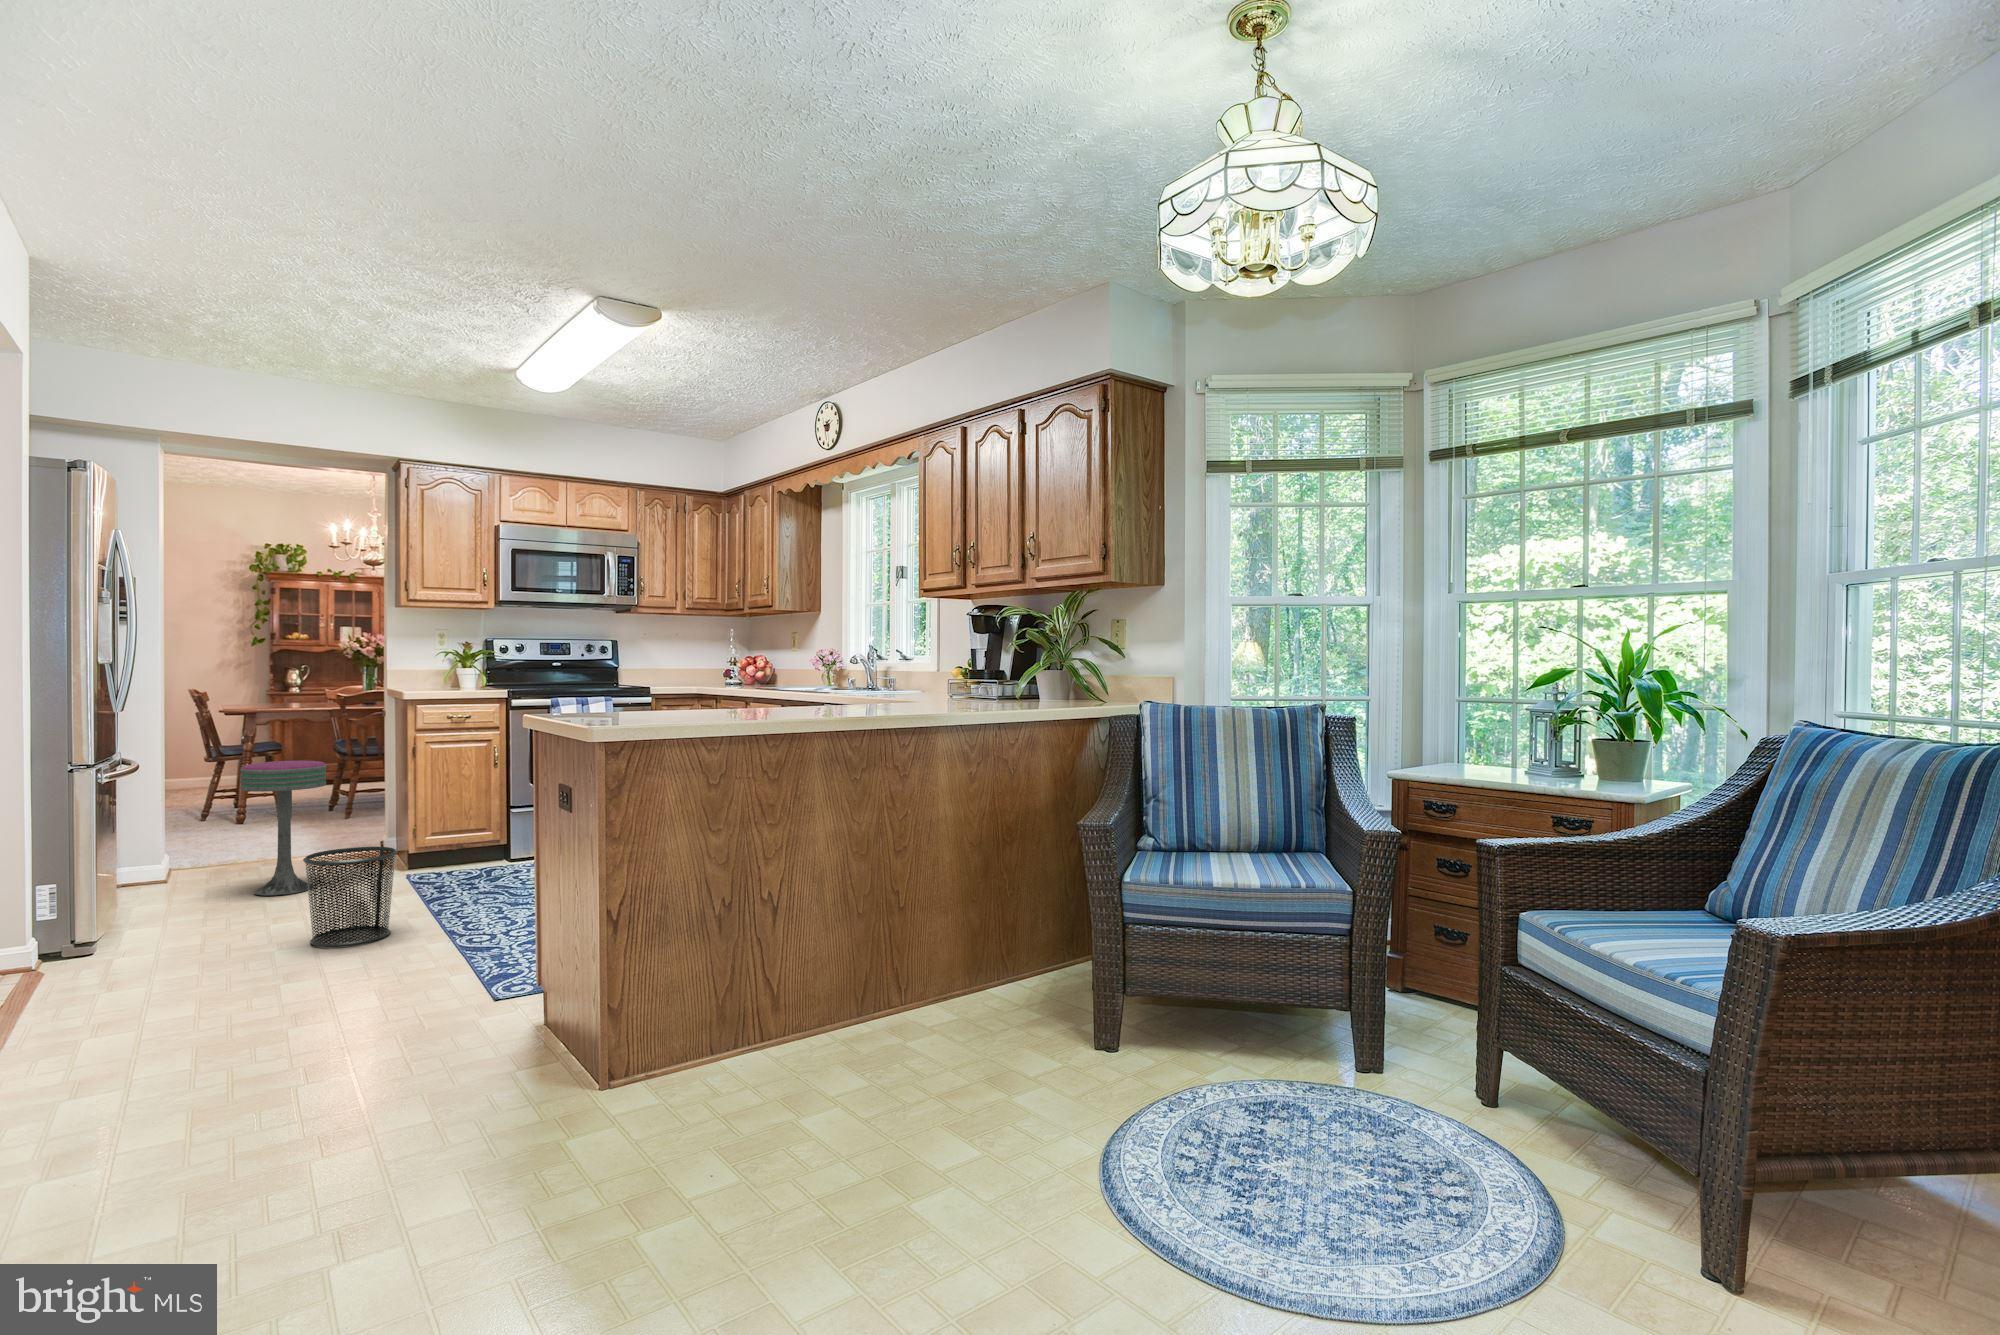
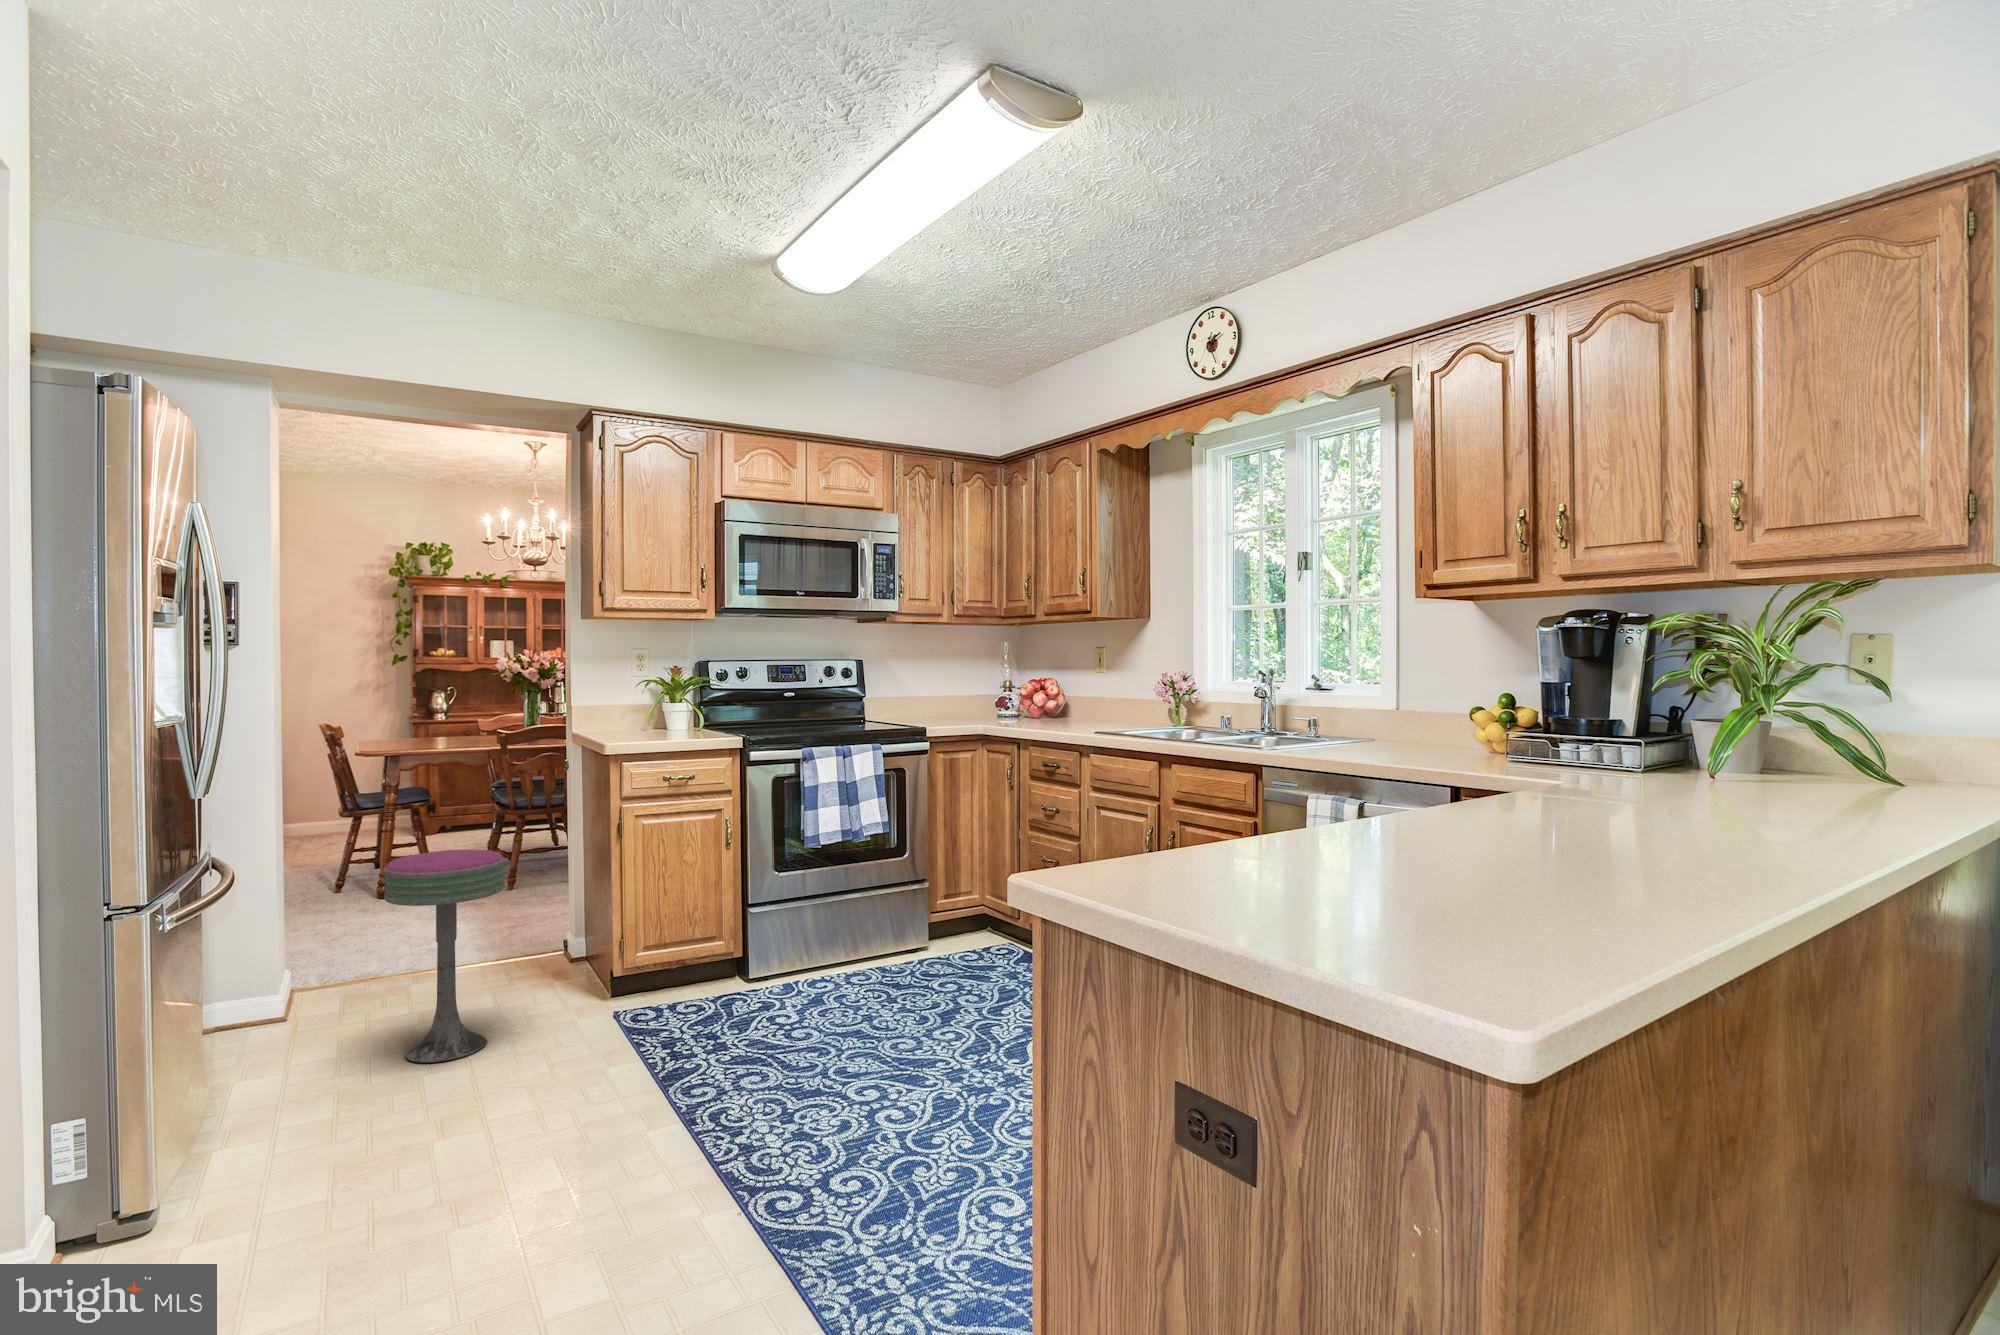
waste bin: present [303,847,398,947] -> none [490,1028,640,1230]

